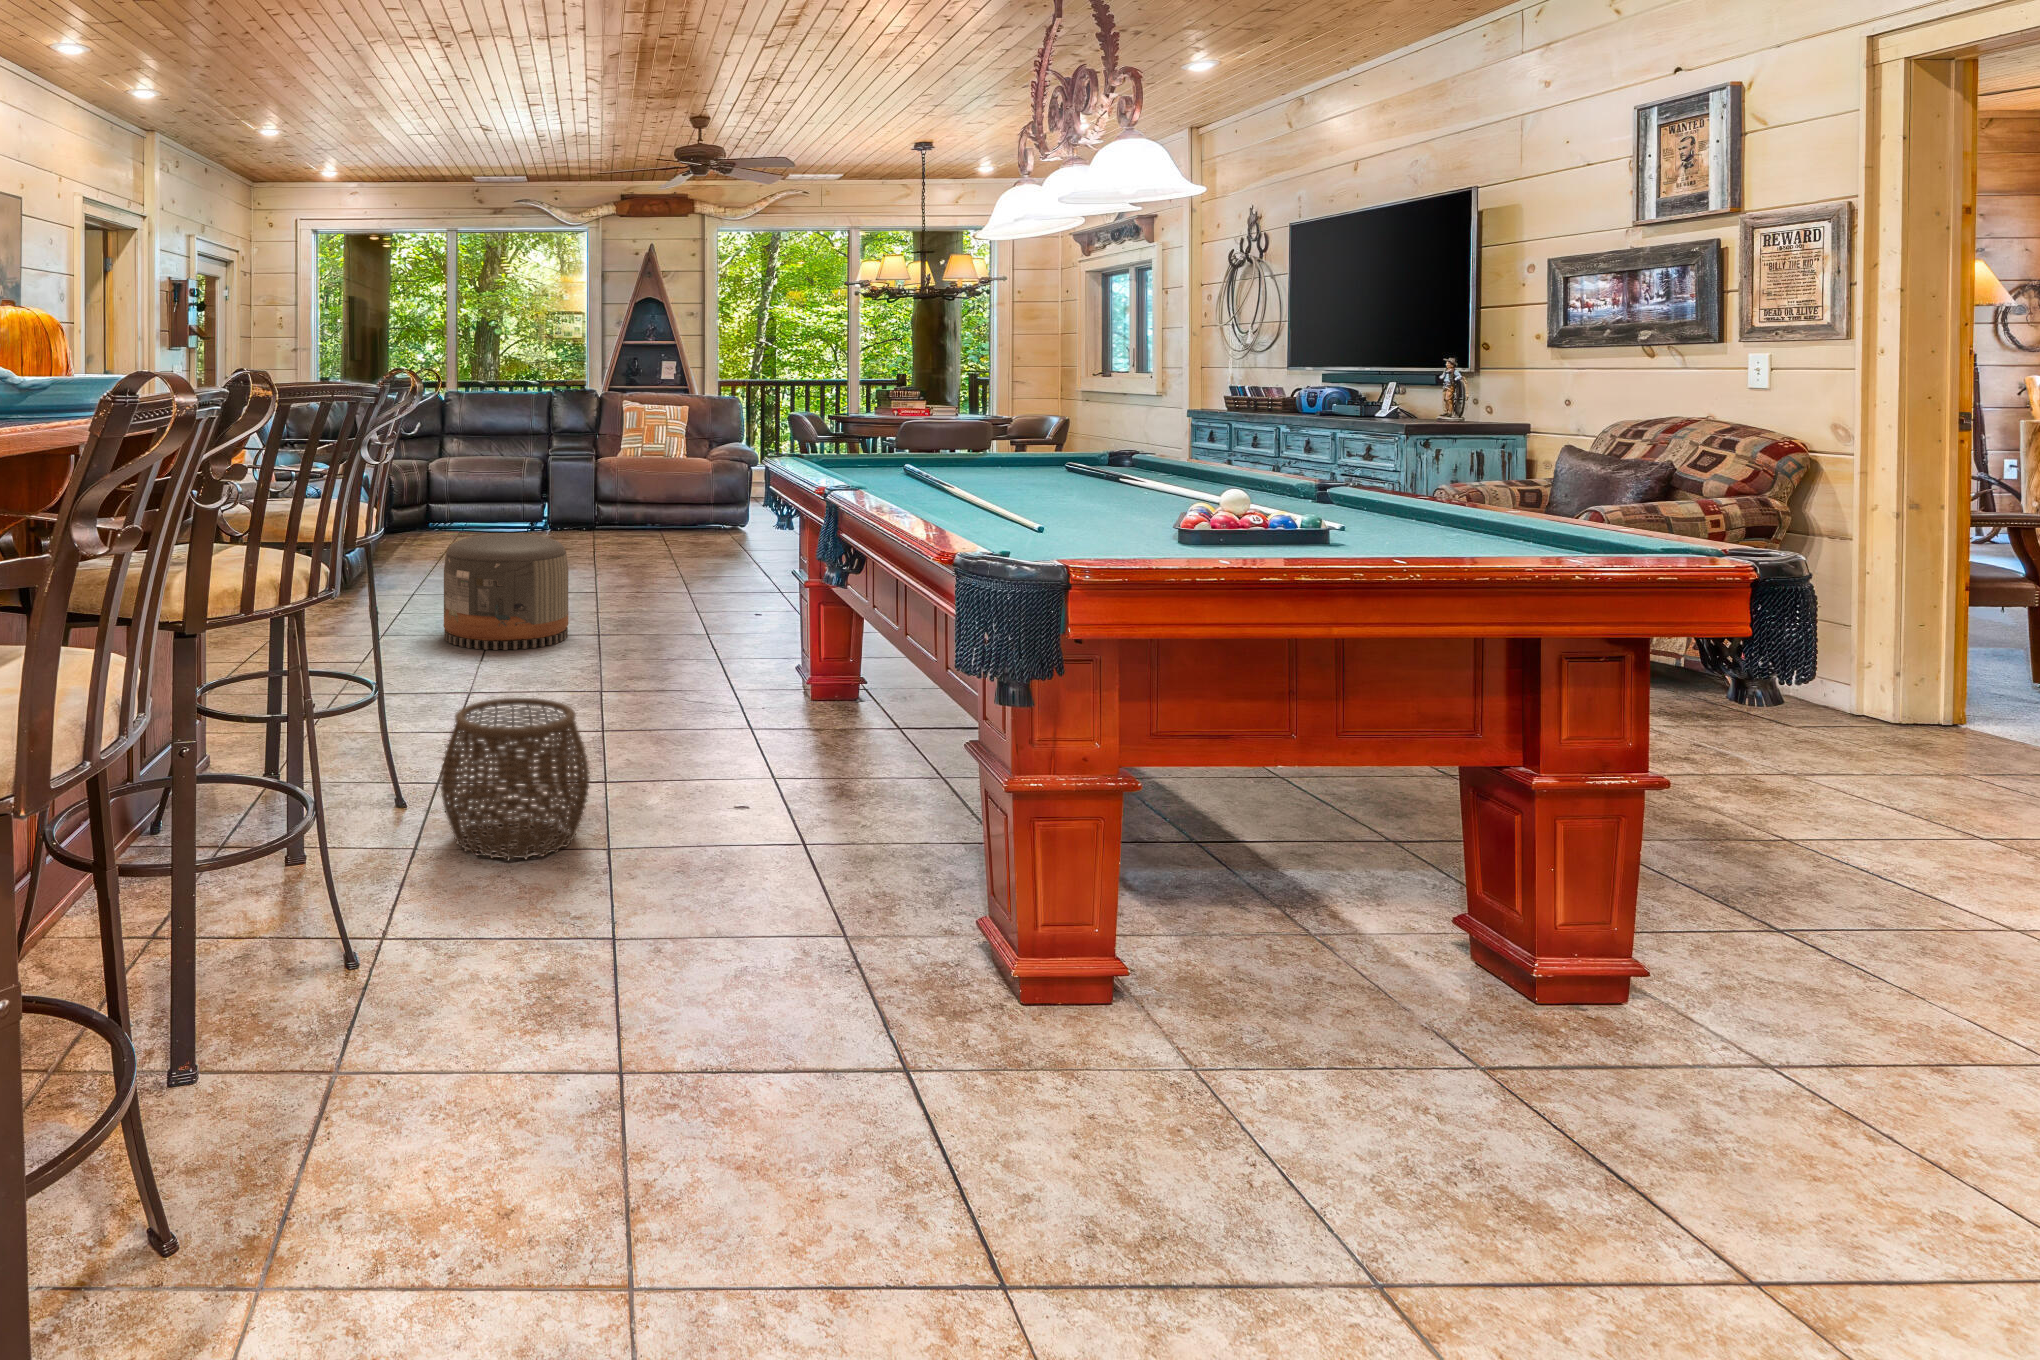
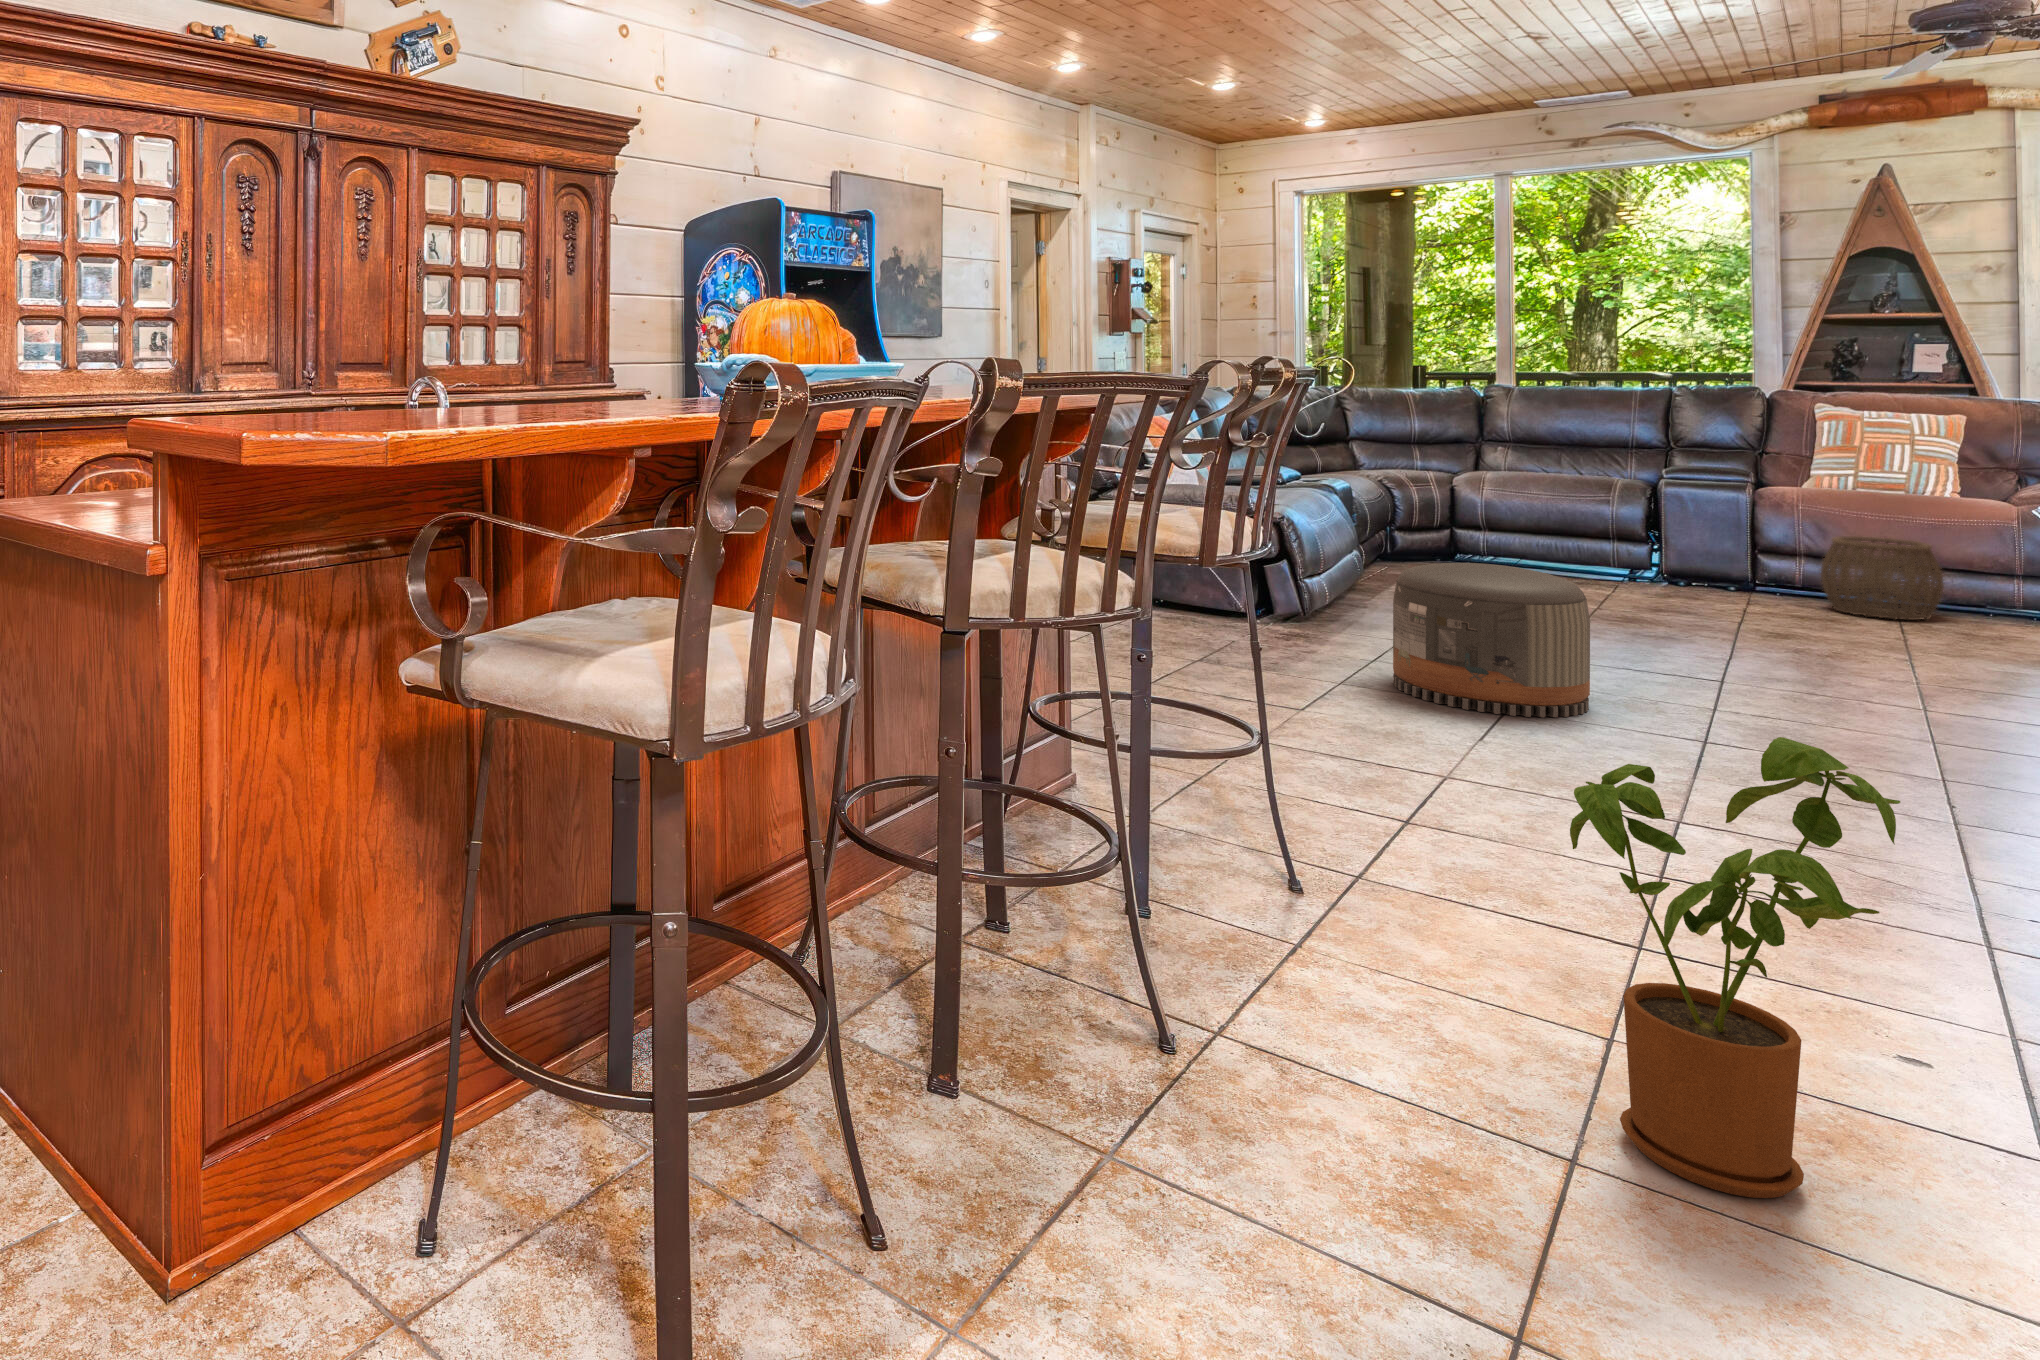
house plant: none [619,620,783,936] -> present [1570,737,1900,1198]
woven basket: present [440,698,590,859] -> present [1820,536,1944,620]

